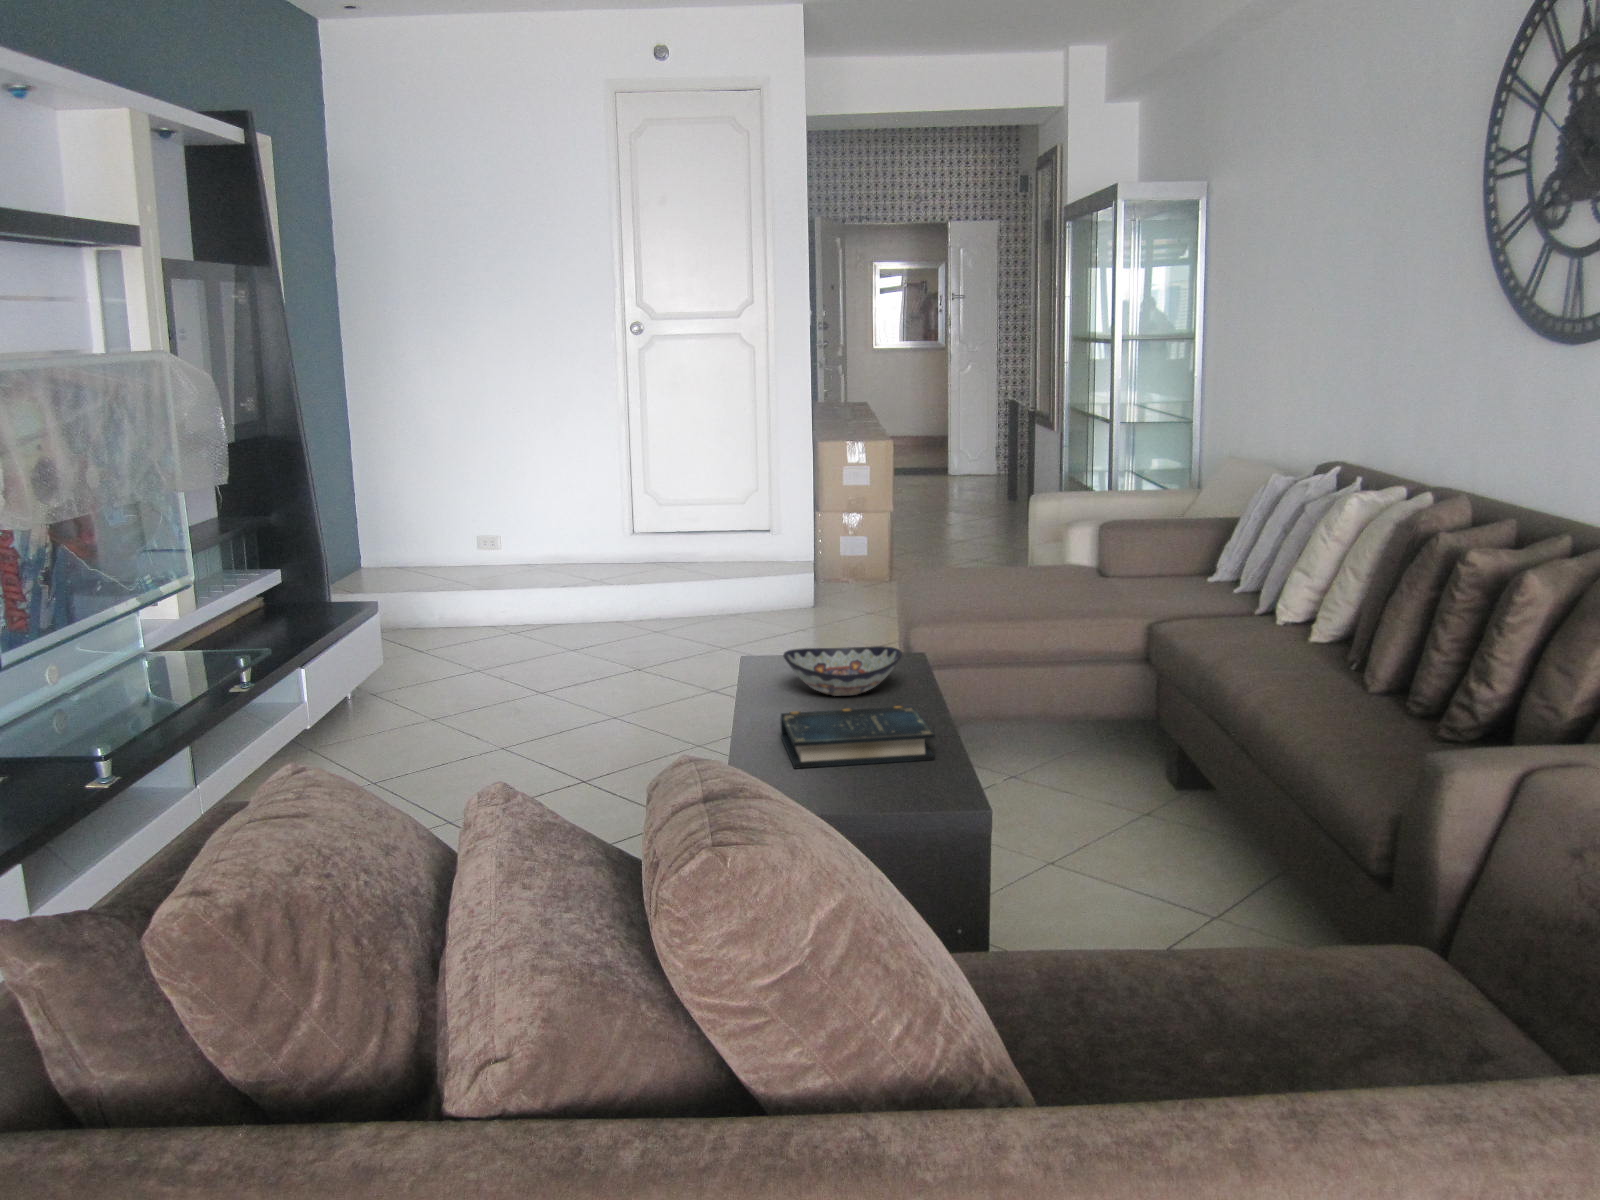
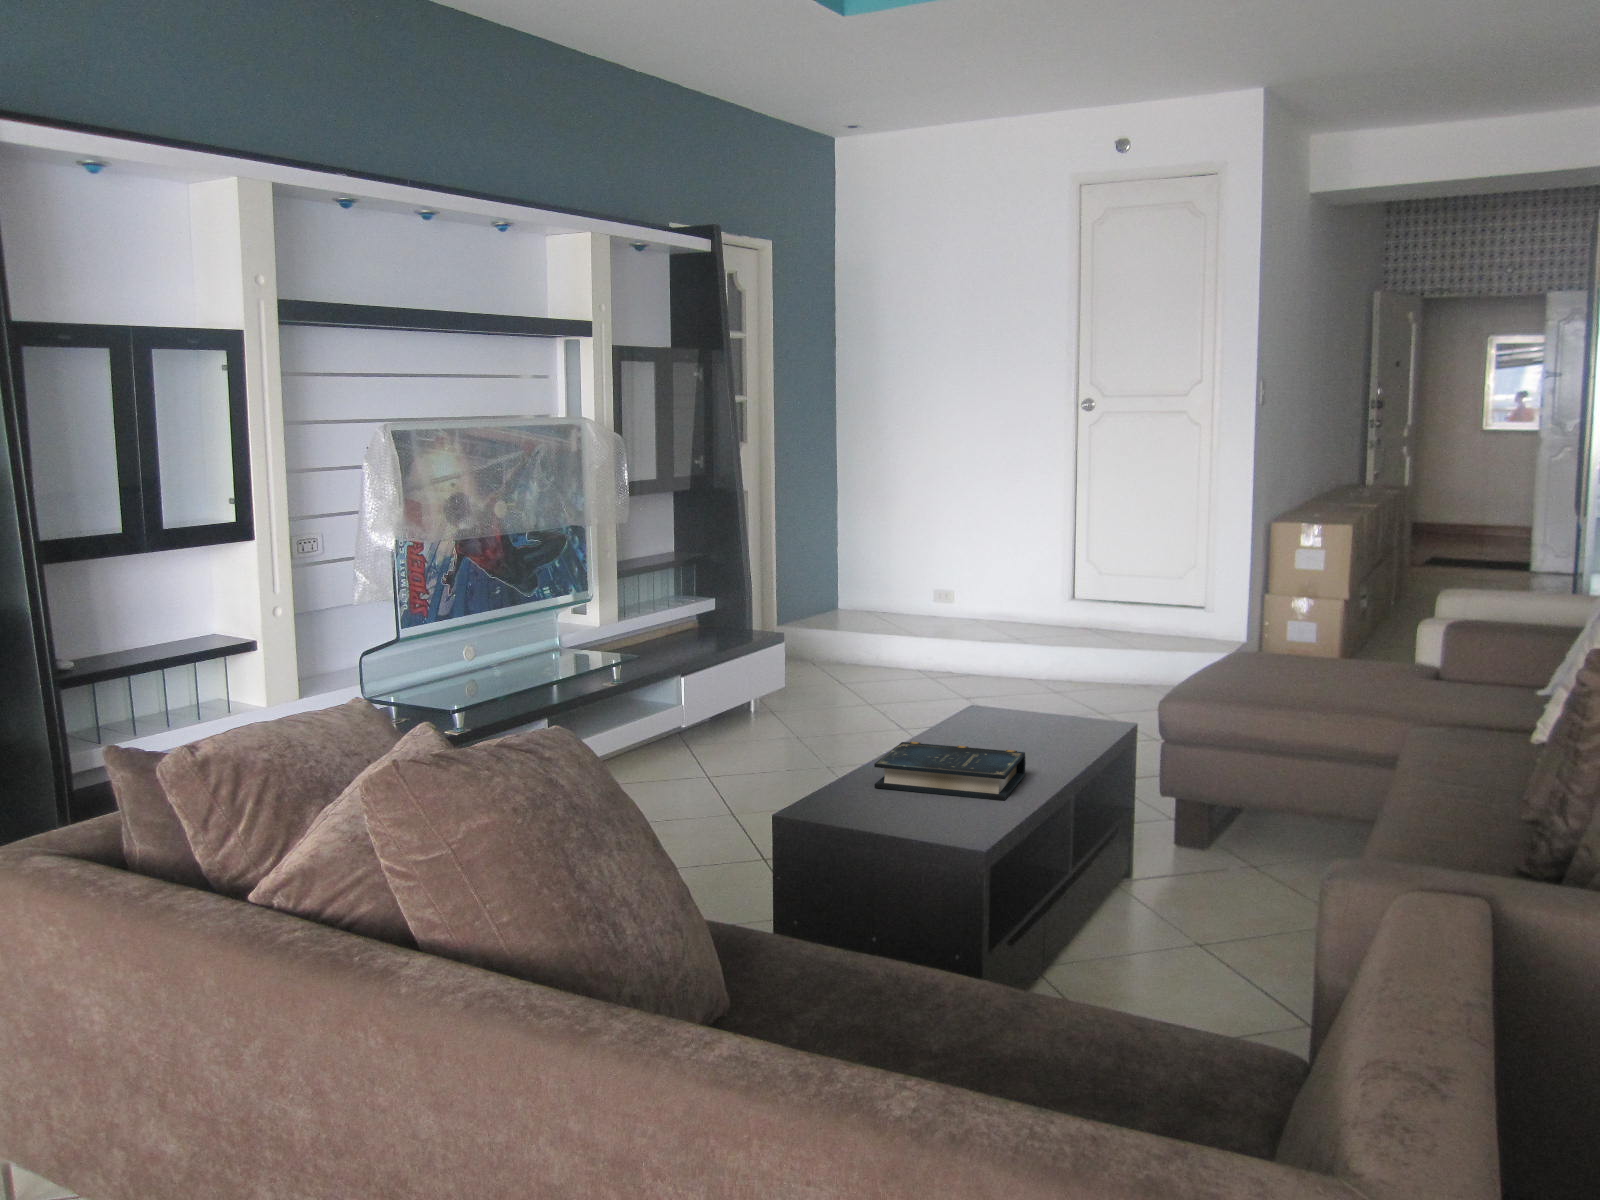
decorative bowl: present [783,646,902,696] -> none [963,695,1077,743]

